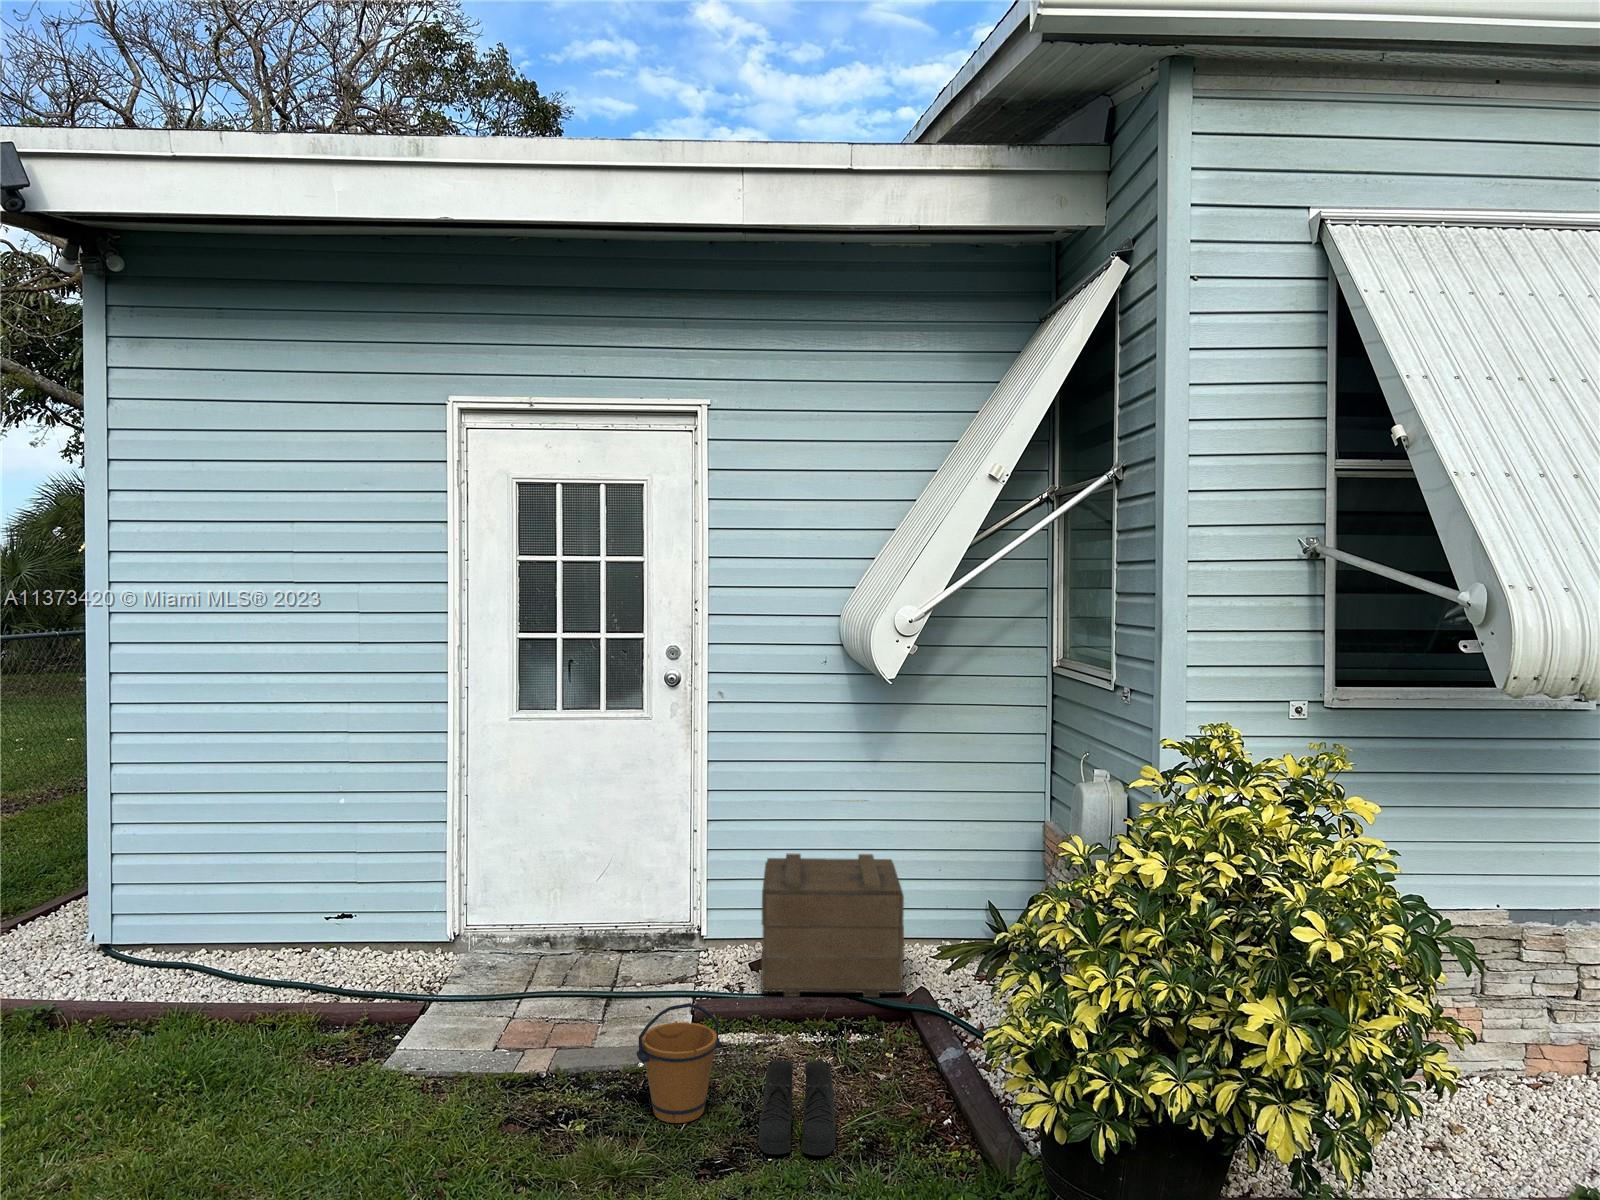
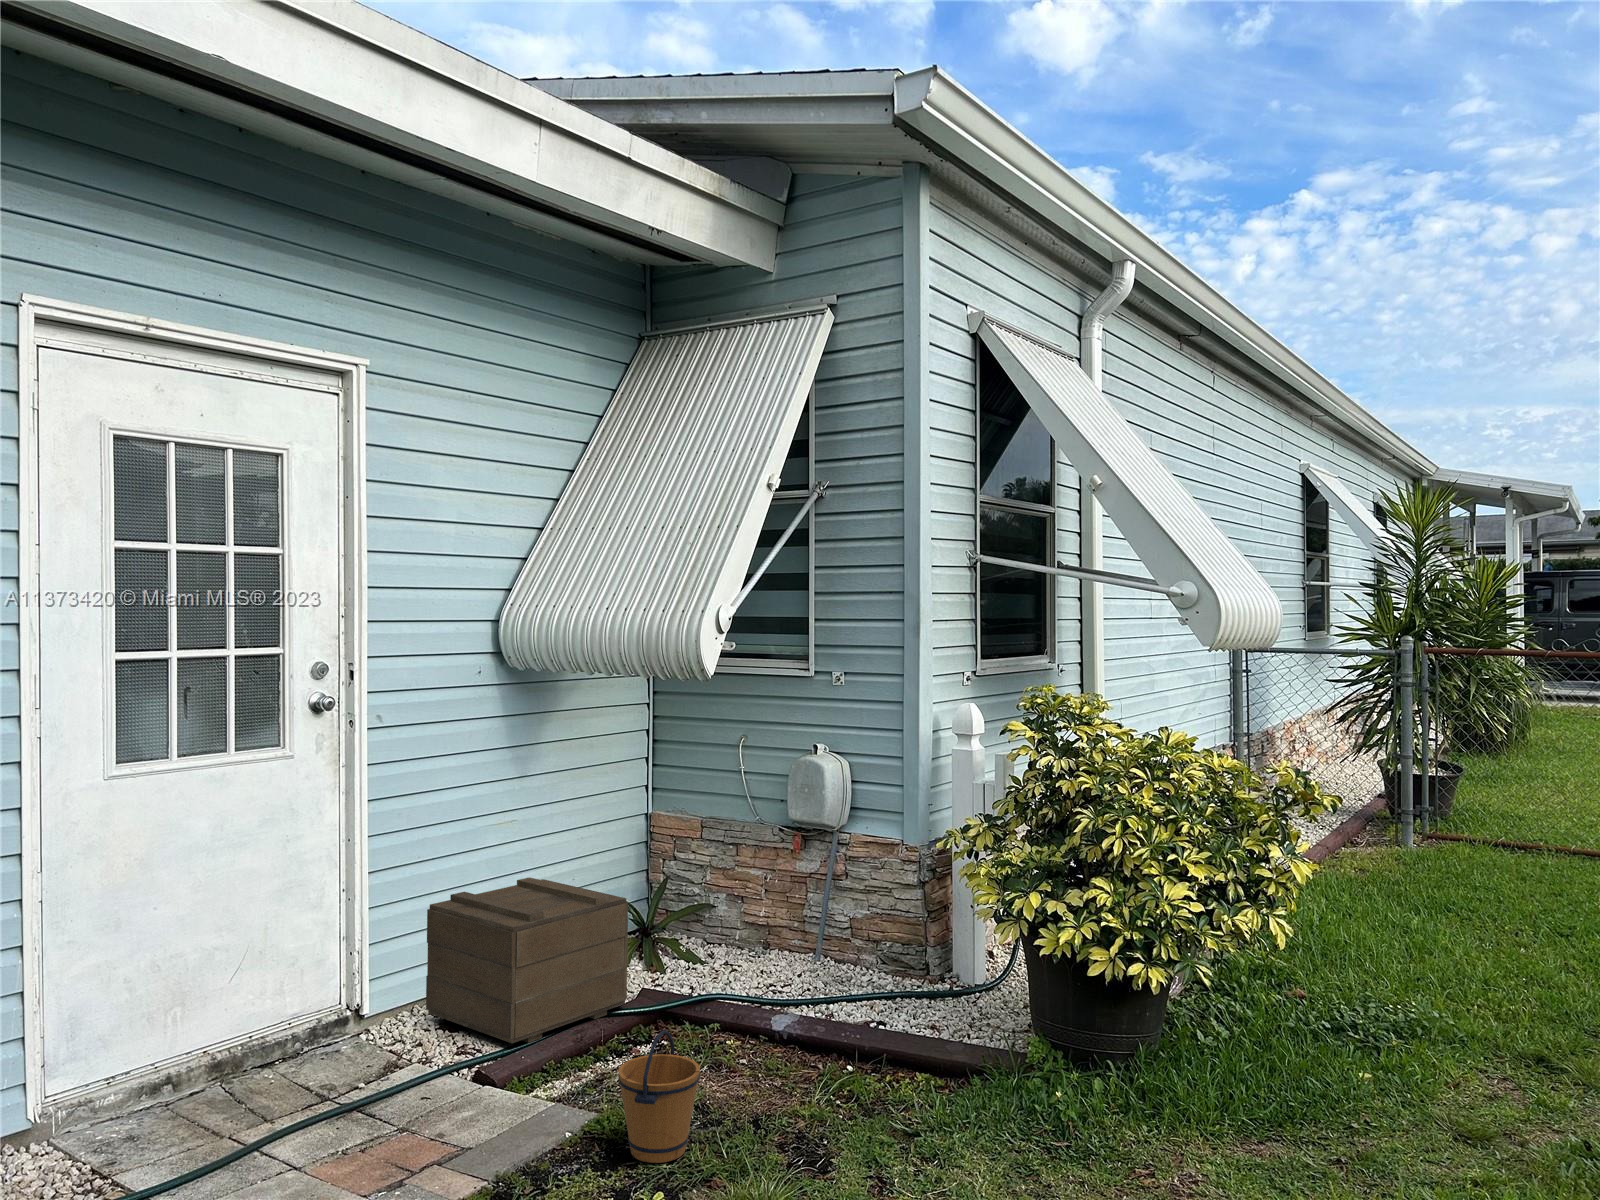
boots: present [759,1058,836,1156] -> none [727,1044,828,1142]

